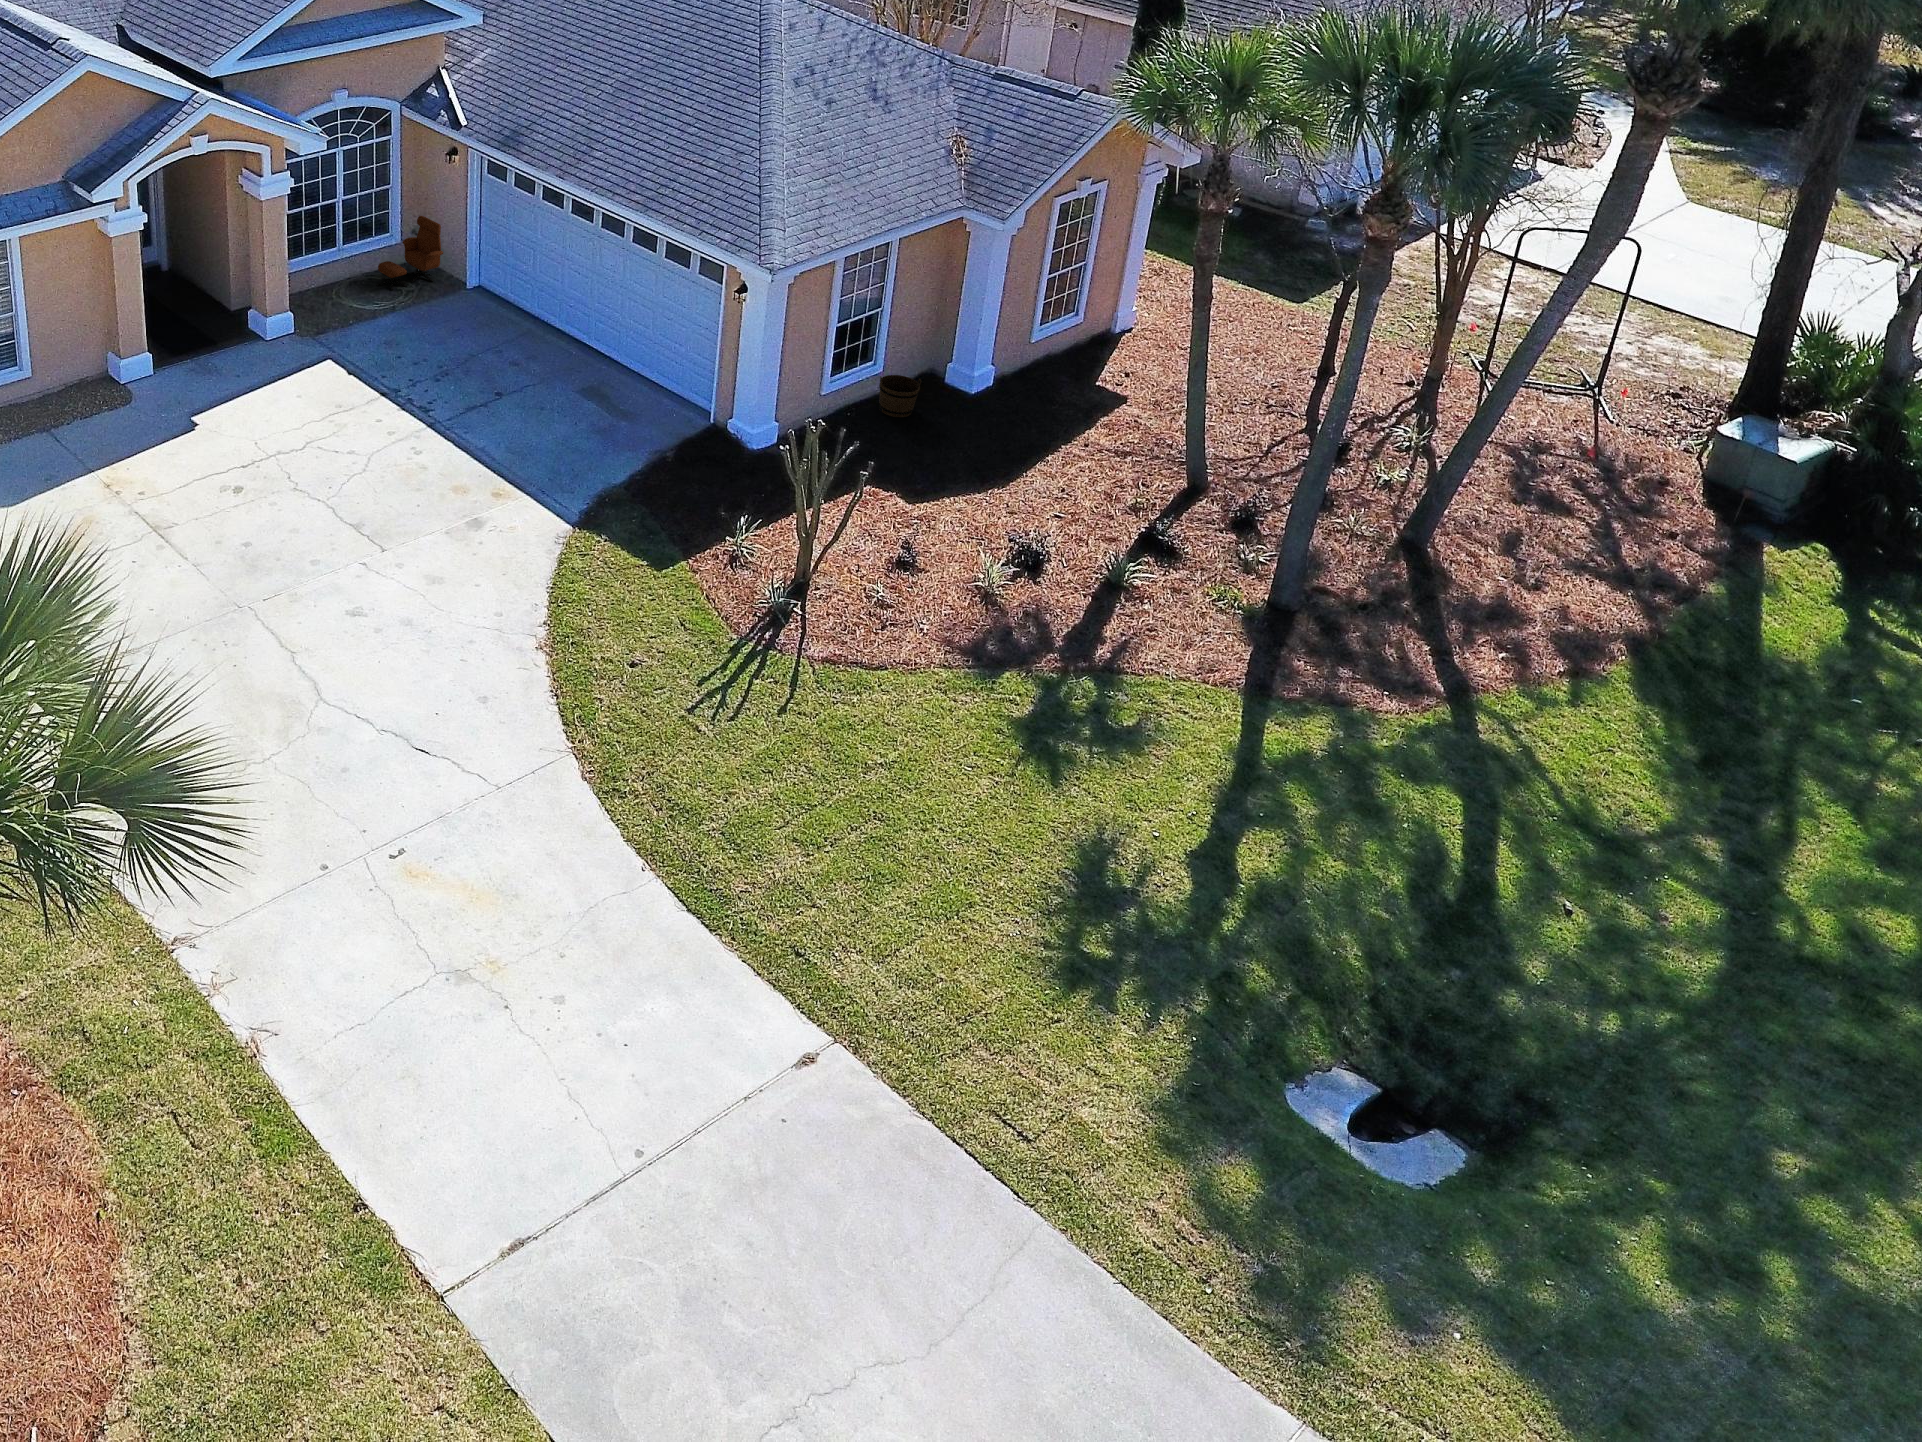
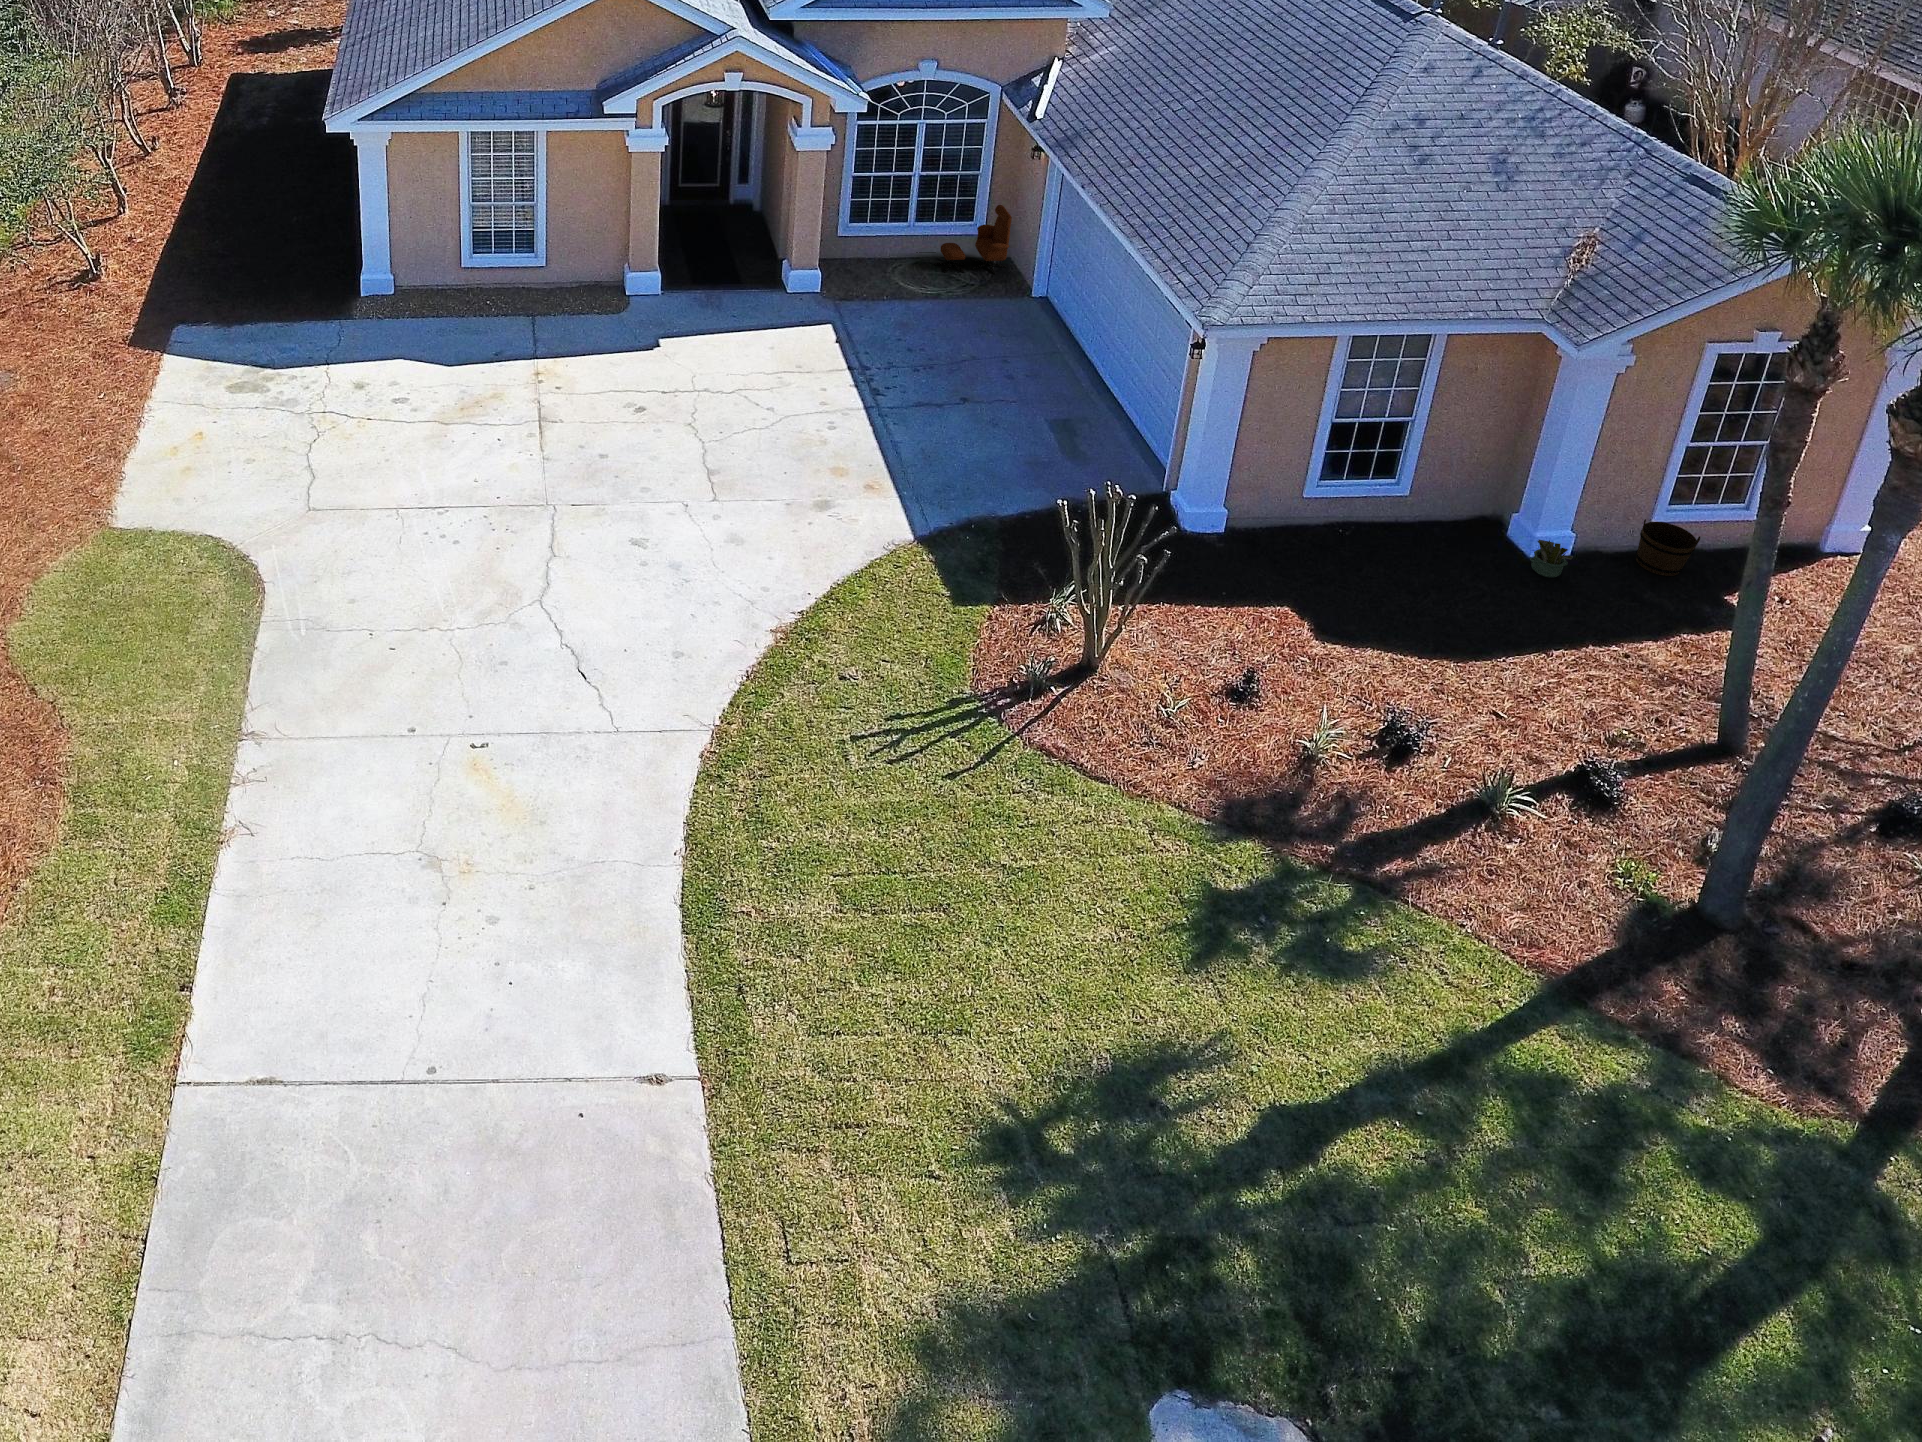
bucket: present [879,375,922,417] -> present [1636,519,1700,576]
decorative plant: none [982,380,1009,410] -> present [1530,540,1573,578]

